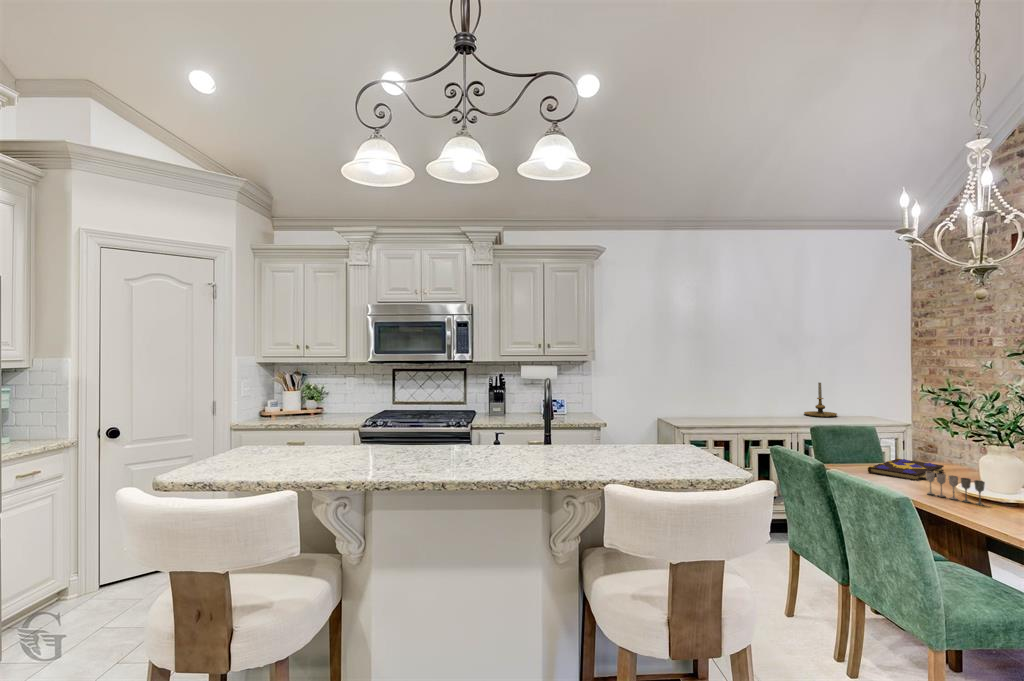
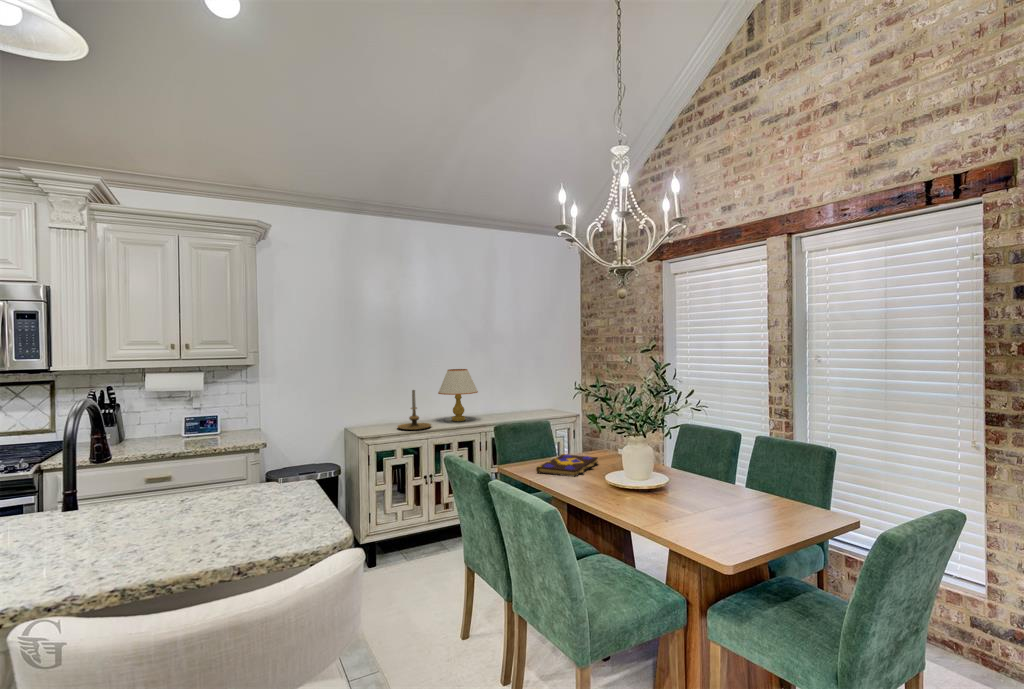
table lamp: none [749,369,792,419] -> present [438,369,478,421]
candle holder: present [804,383,837,417] -> present [397,390,431,430]
wine glass: present [926,471,985,505] -> none [580,468,625,497]

